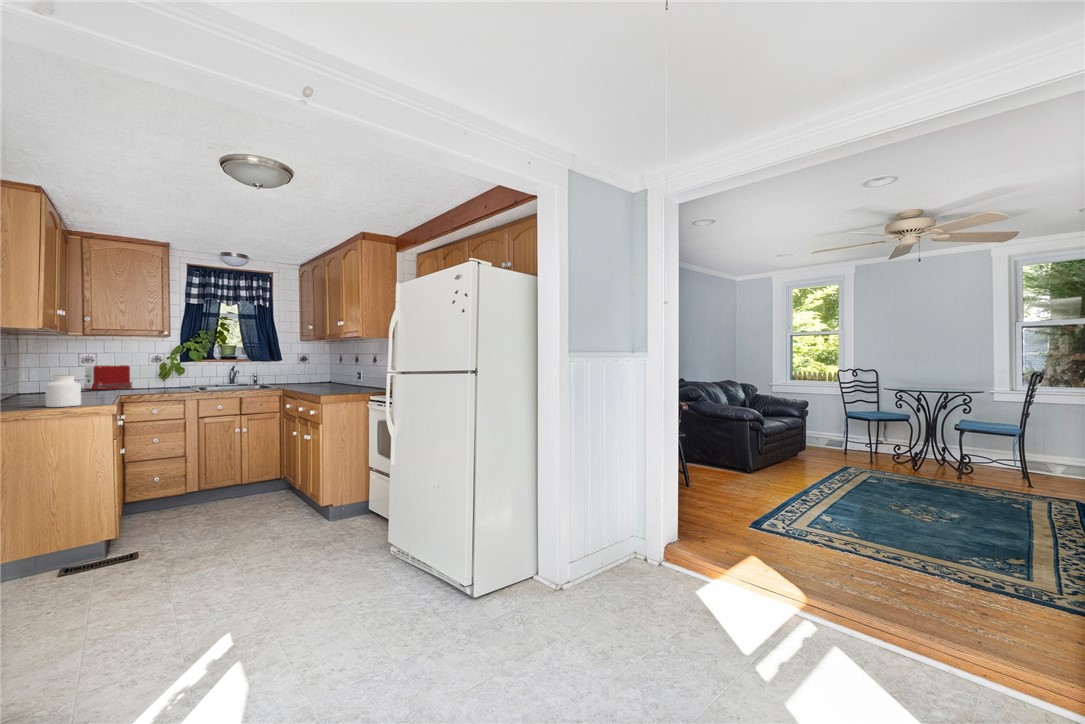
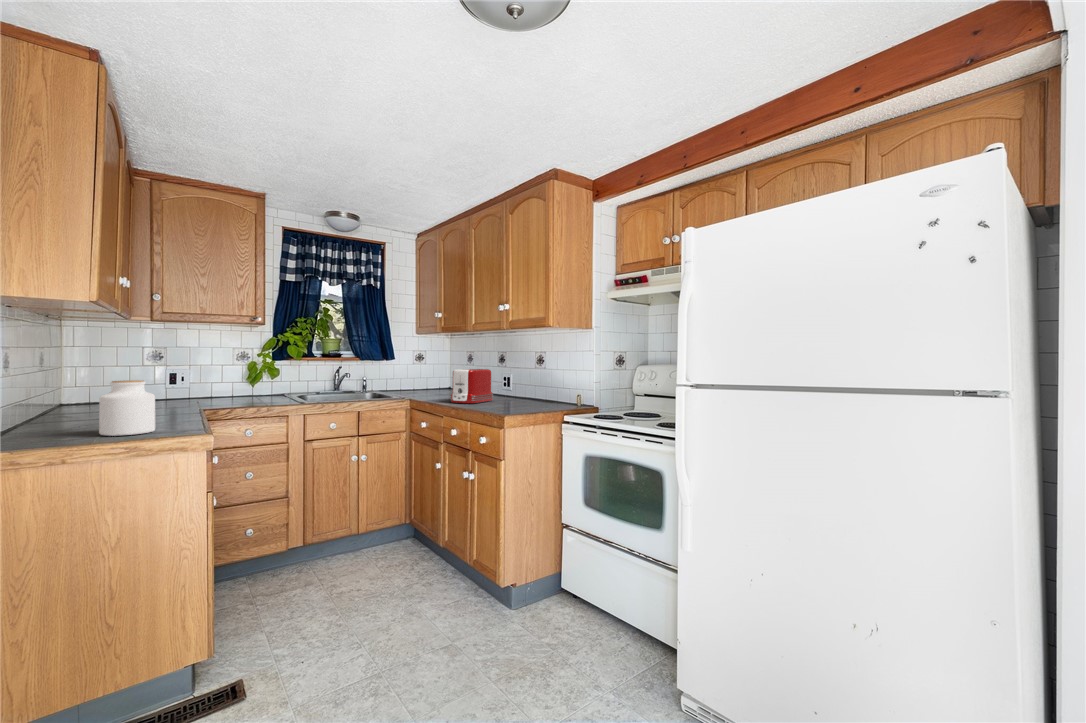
toaster: present [84,365,132,390] -> present [450,369,493,403]

